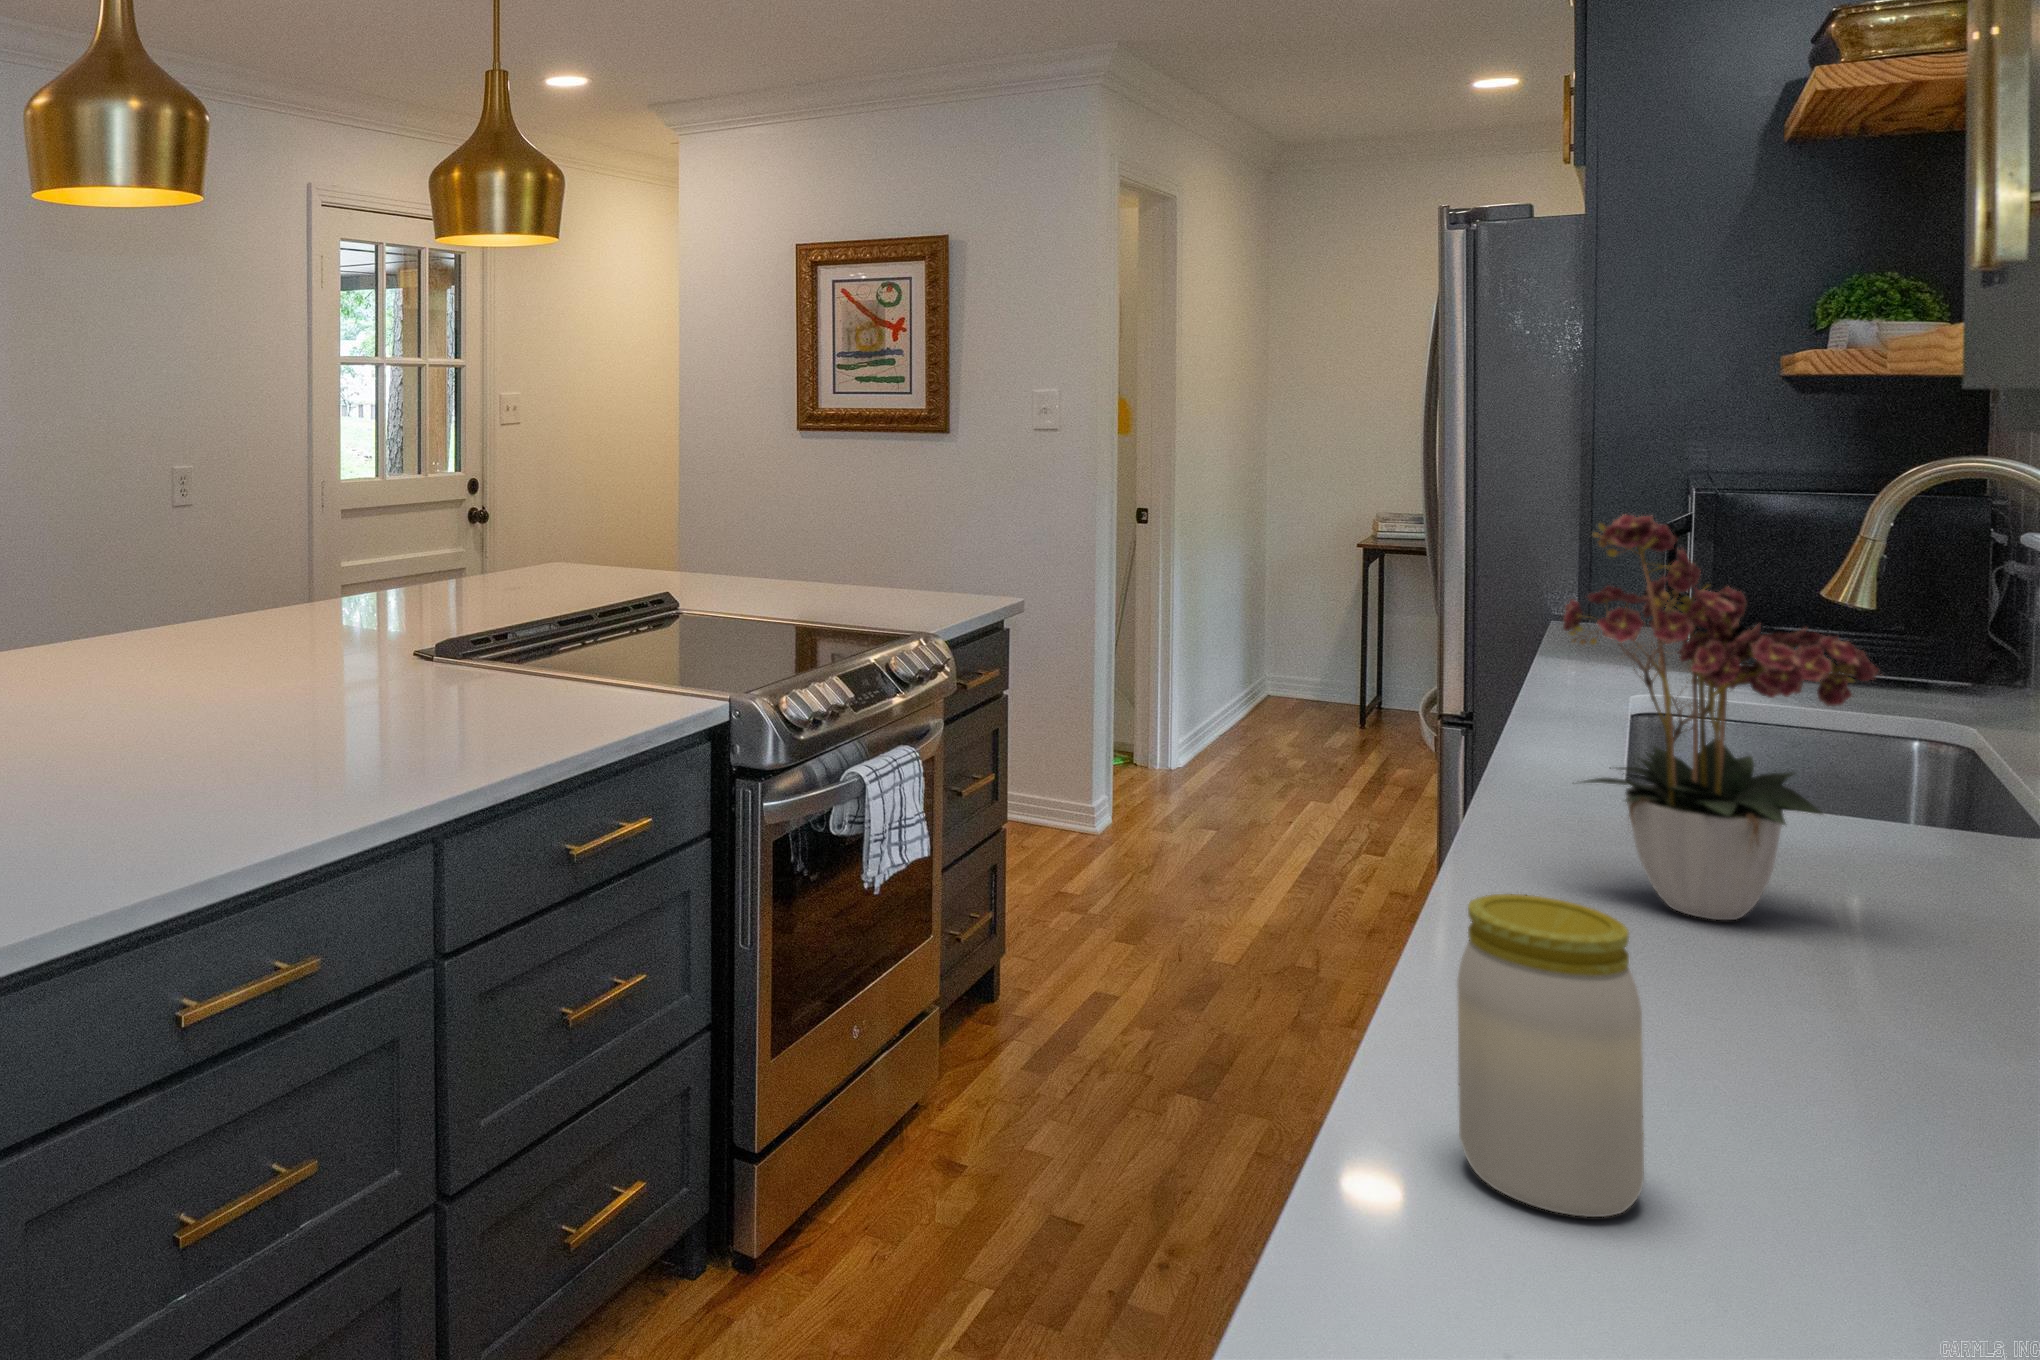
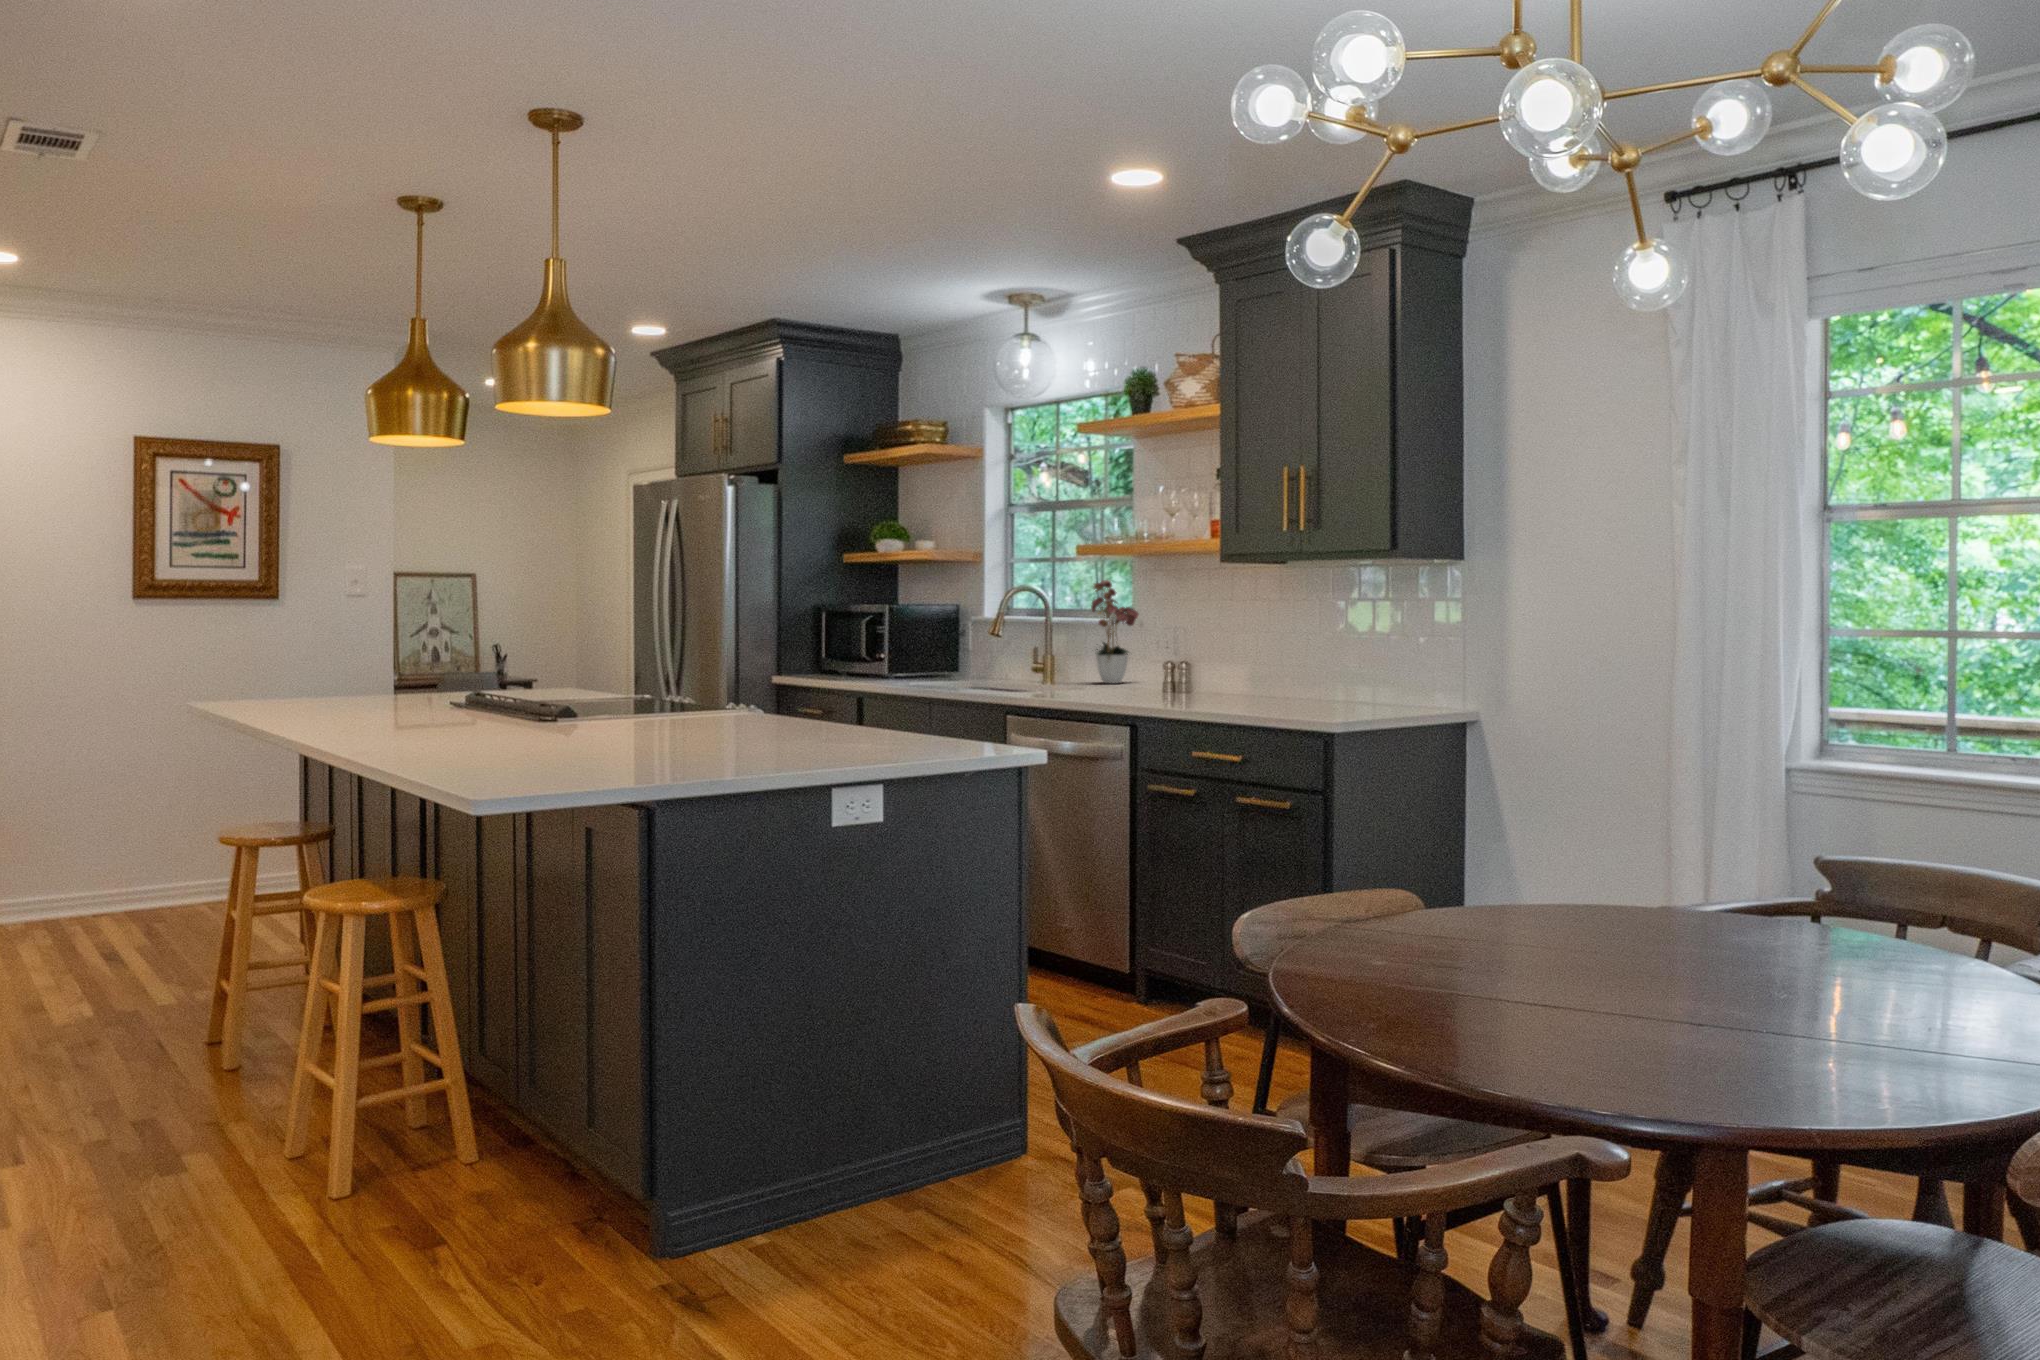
jar: present [1457,894,1644,1217] -> none [1228,640,1258,693]

